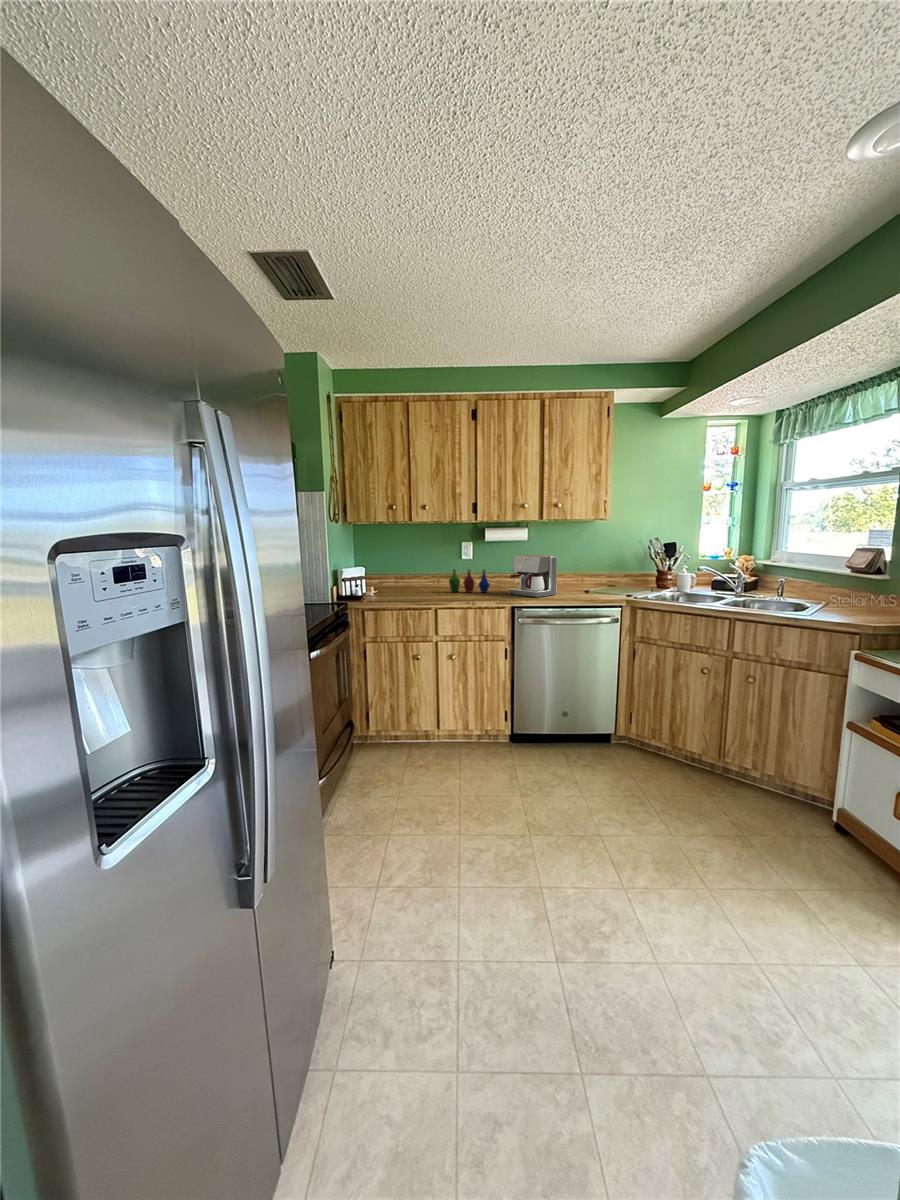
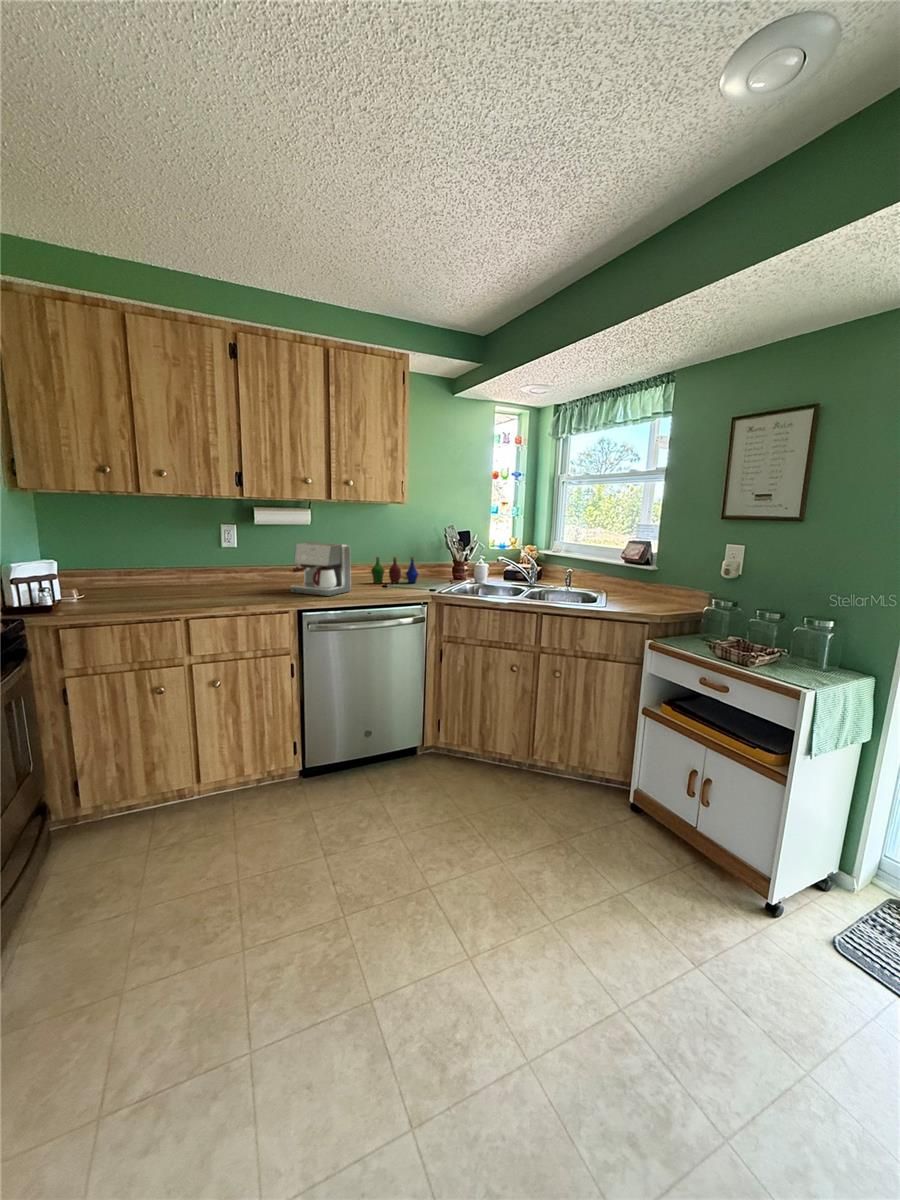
bottle: present [449,569,490,593] -> present [371,557,418,584]

